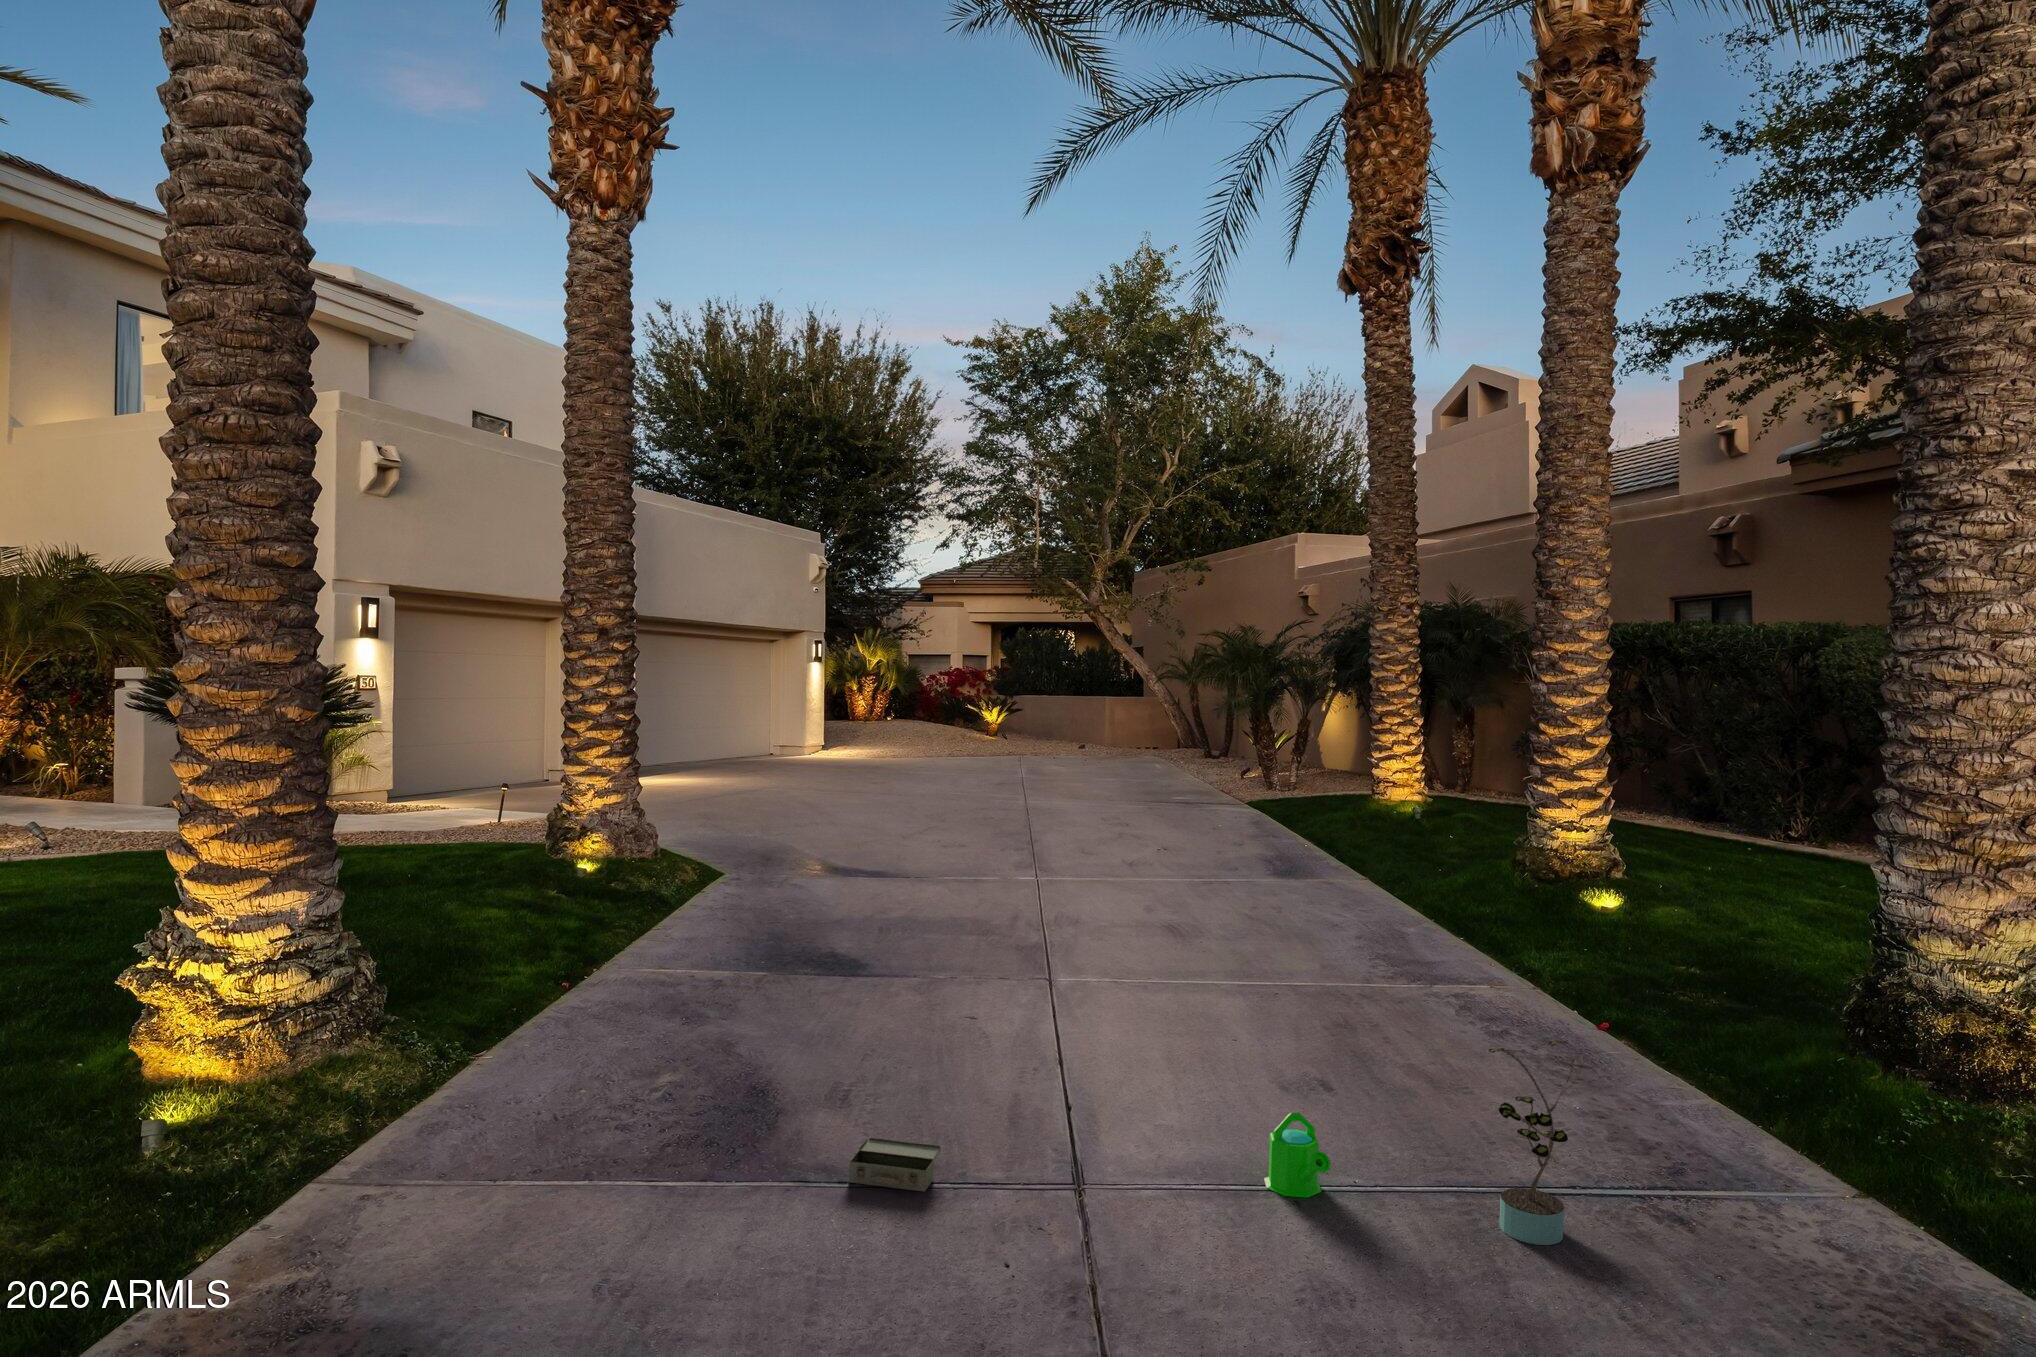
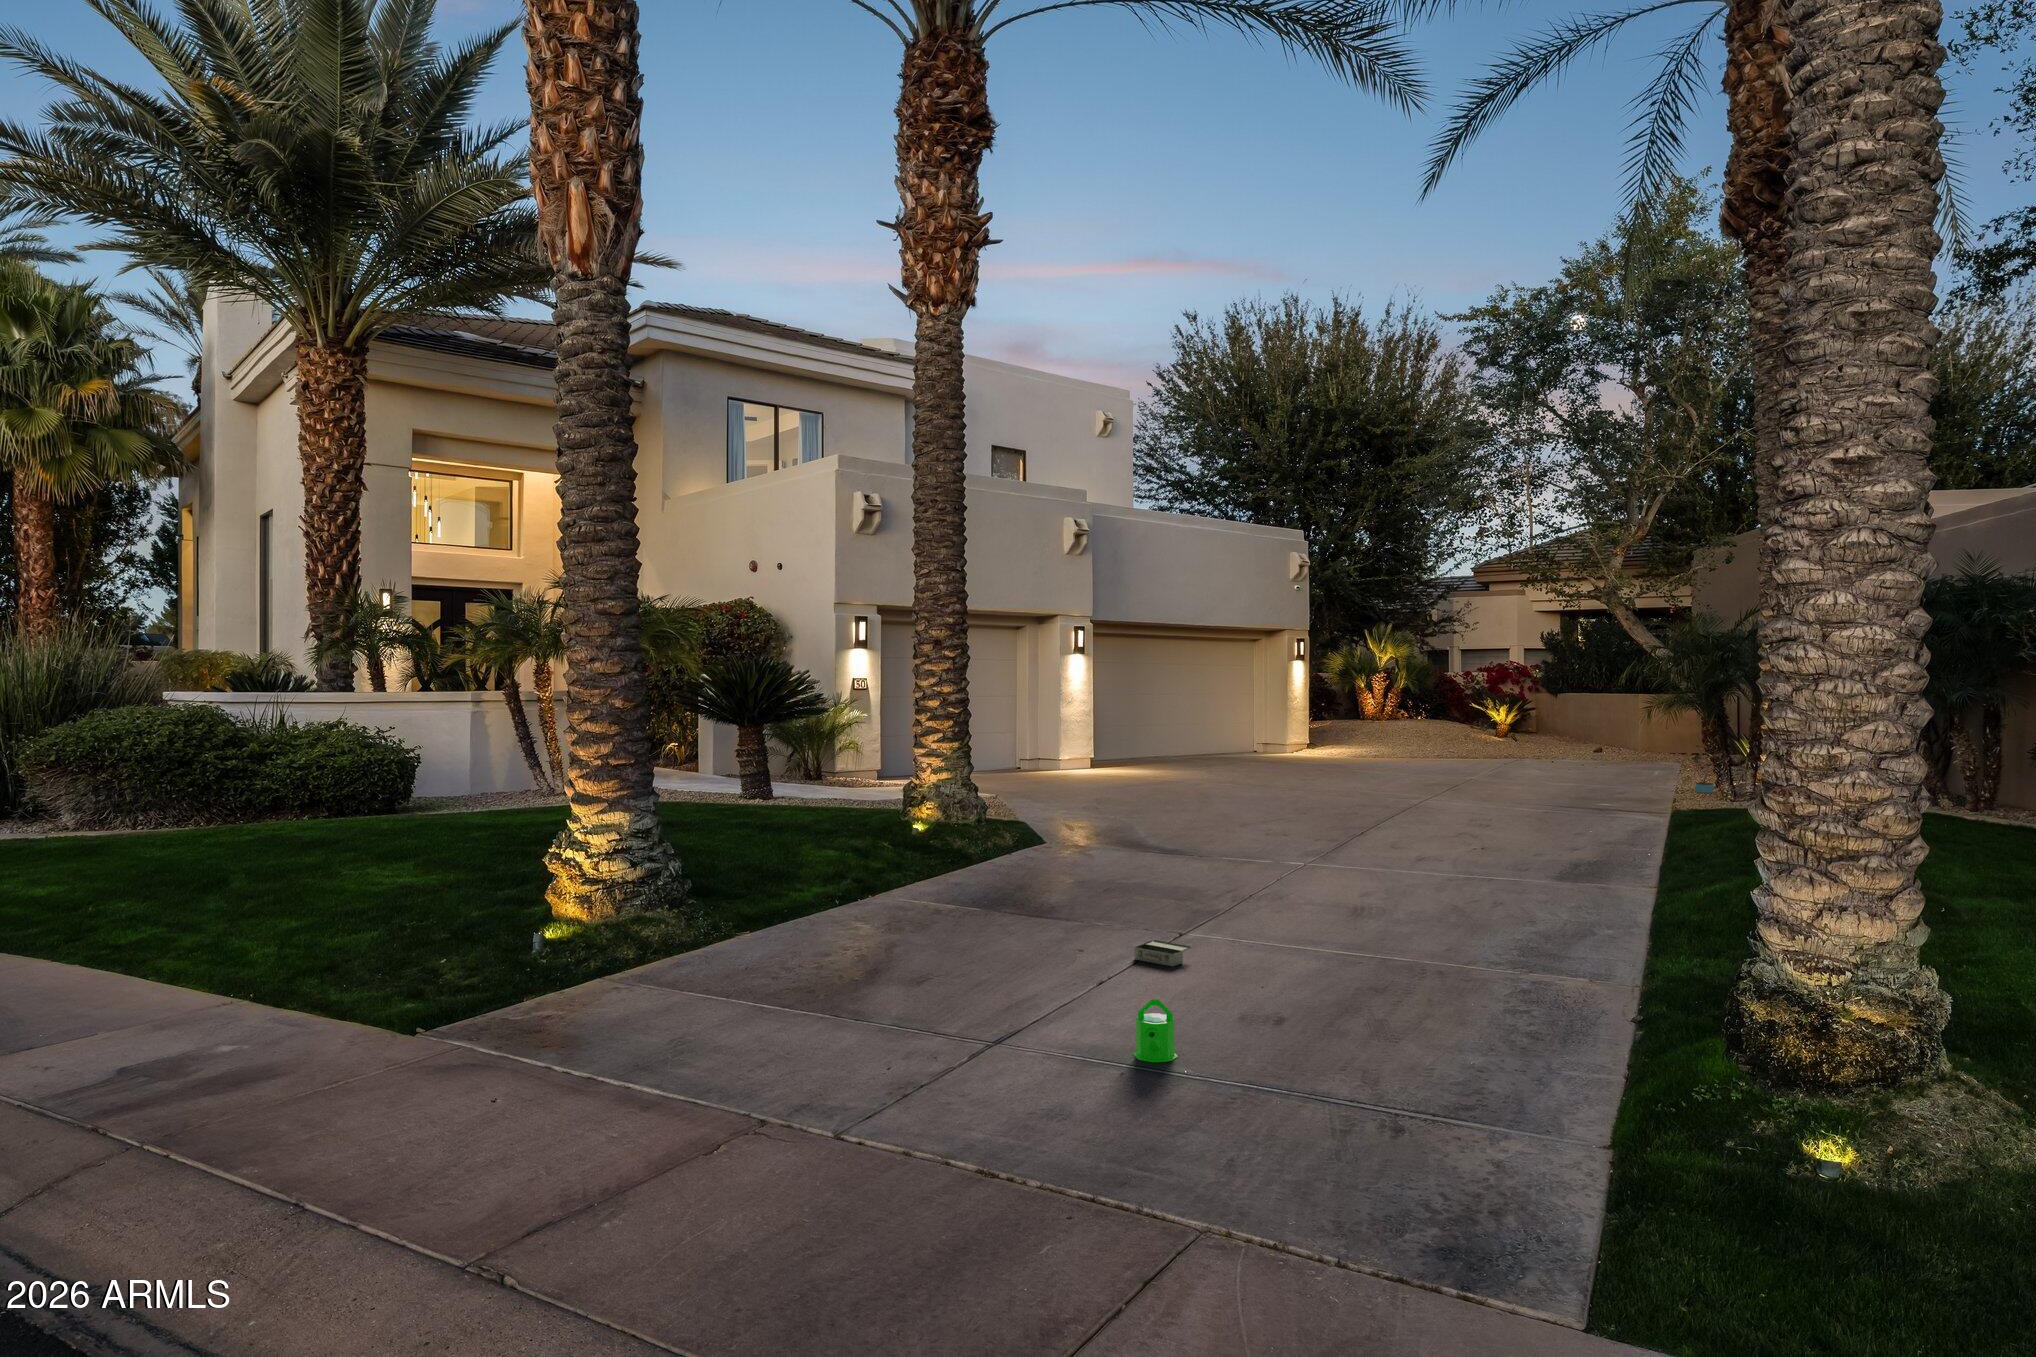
potted plant: present [1488,1041,1594,1245] -> present [1692,742,1716,793]
toolbox: present [849,1138,941,1192] -> present [1135,940,1191,966]

